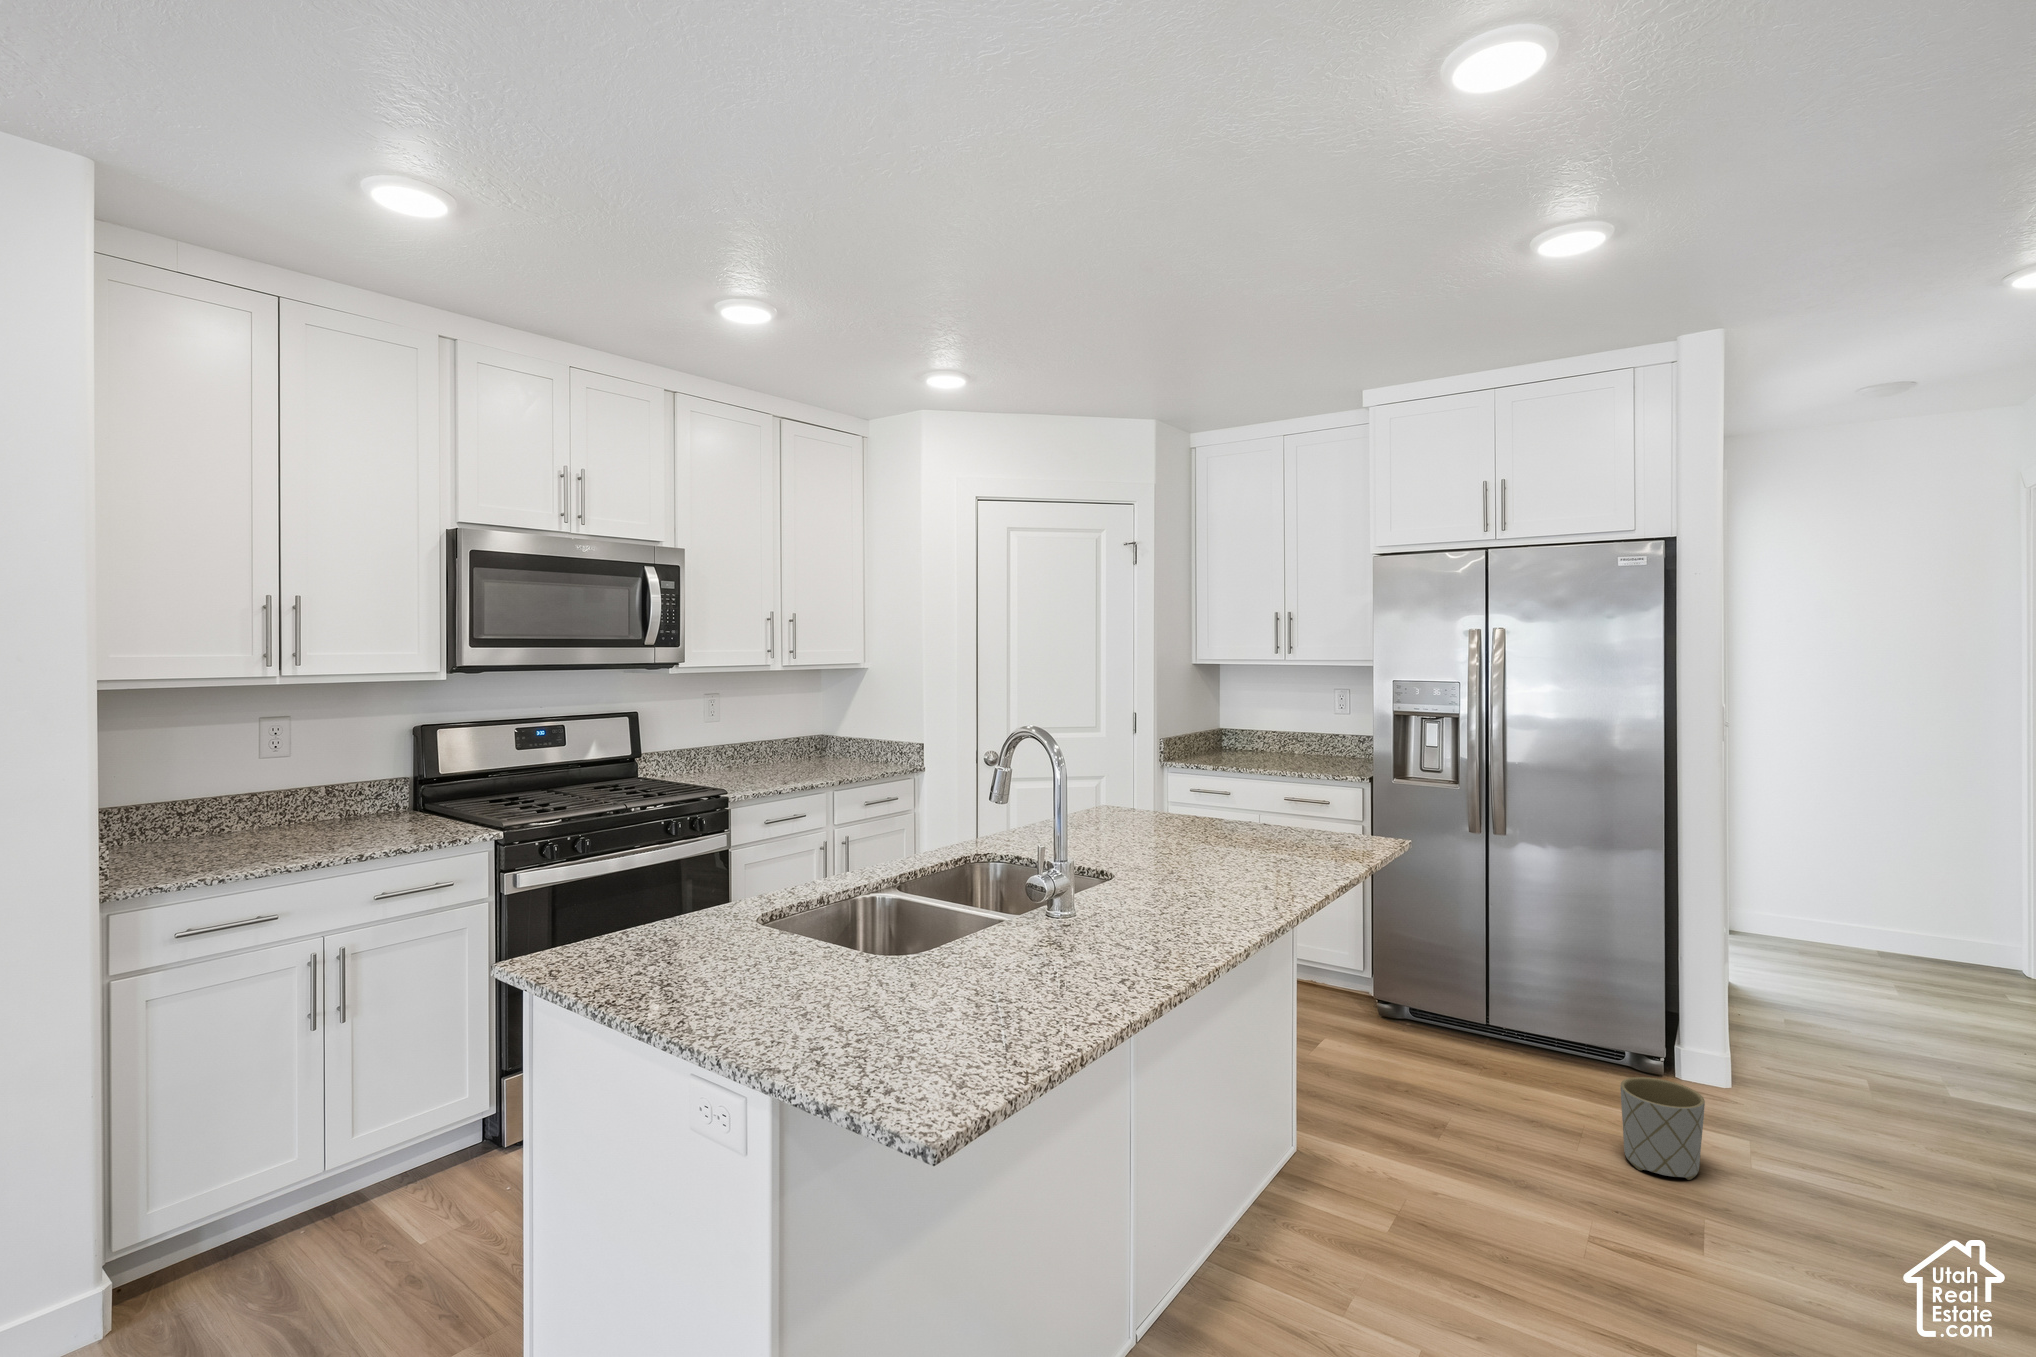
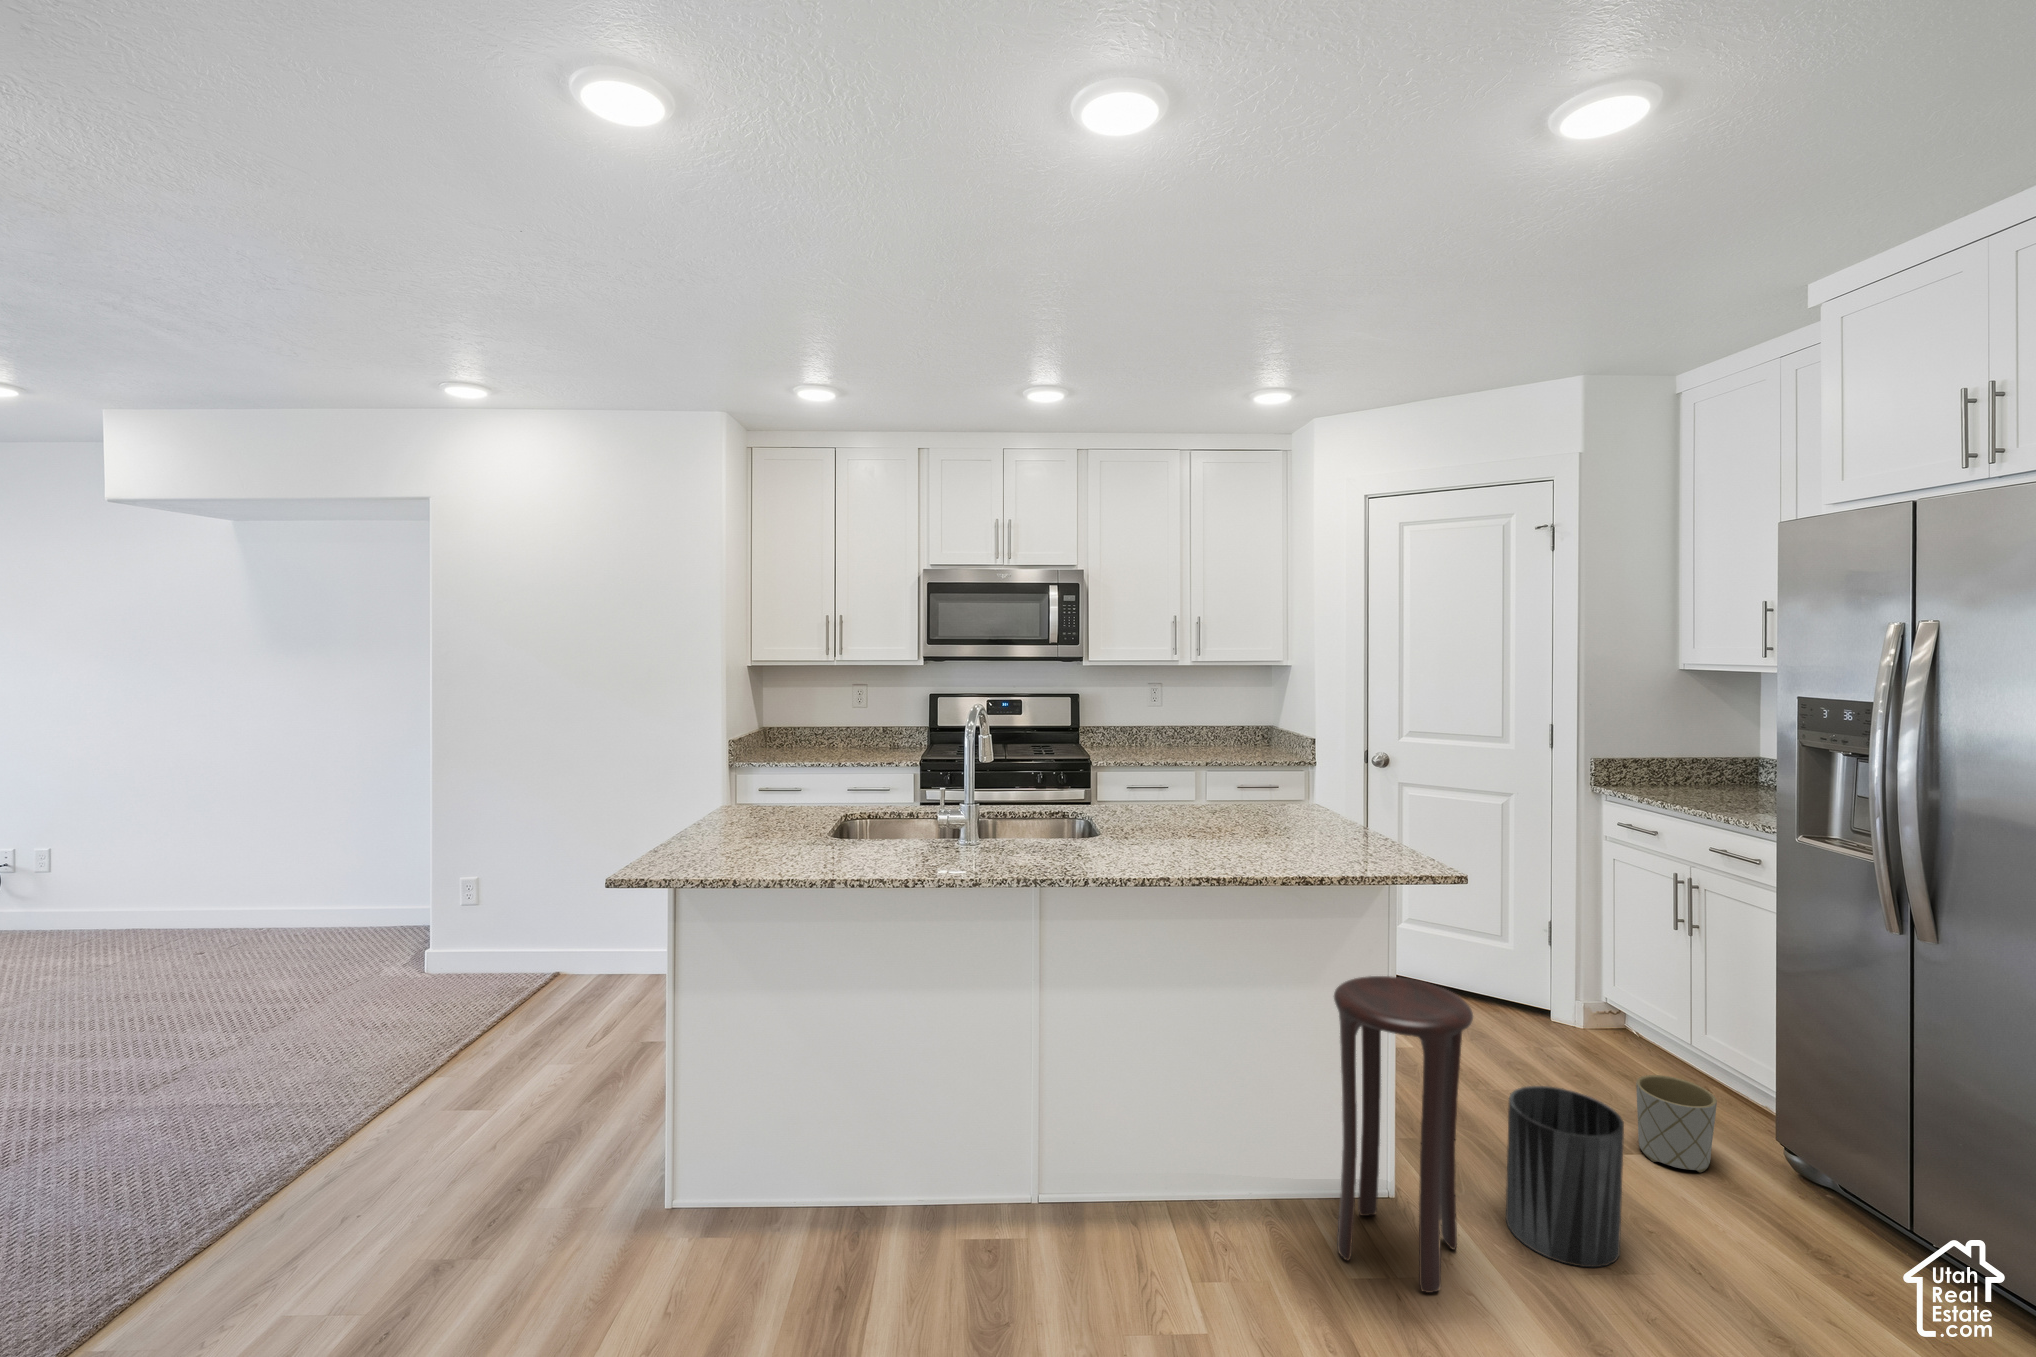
stool: none [1291,965,1441,1310] -> present [1334,976,1473,1293]
trash can: none [1481,1085,1605,1279] -> present [1506,1086,1624,1267]

